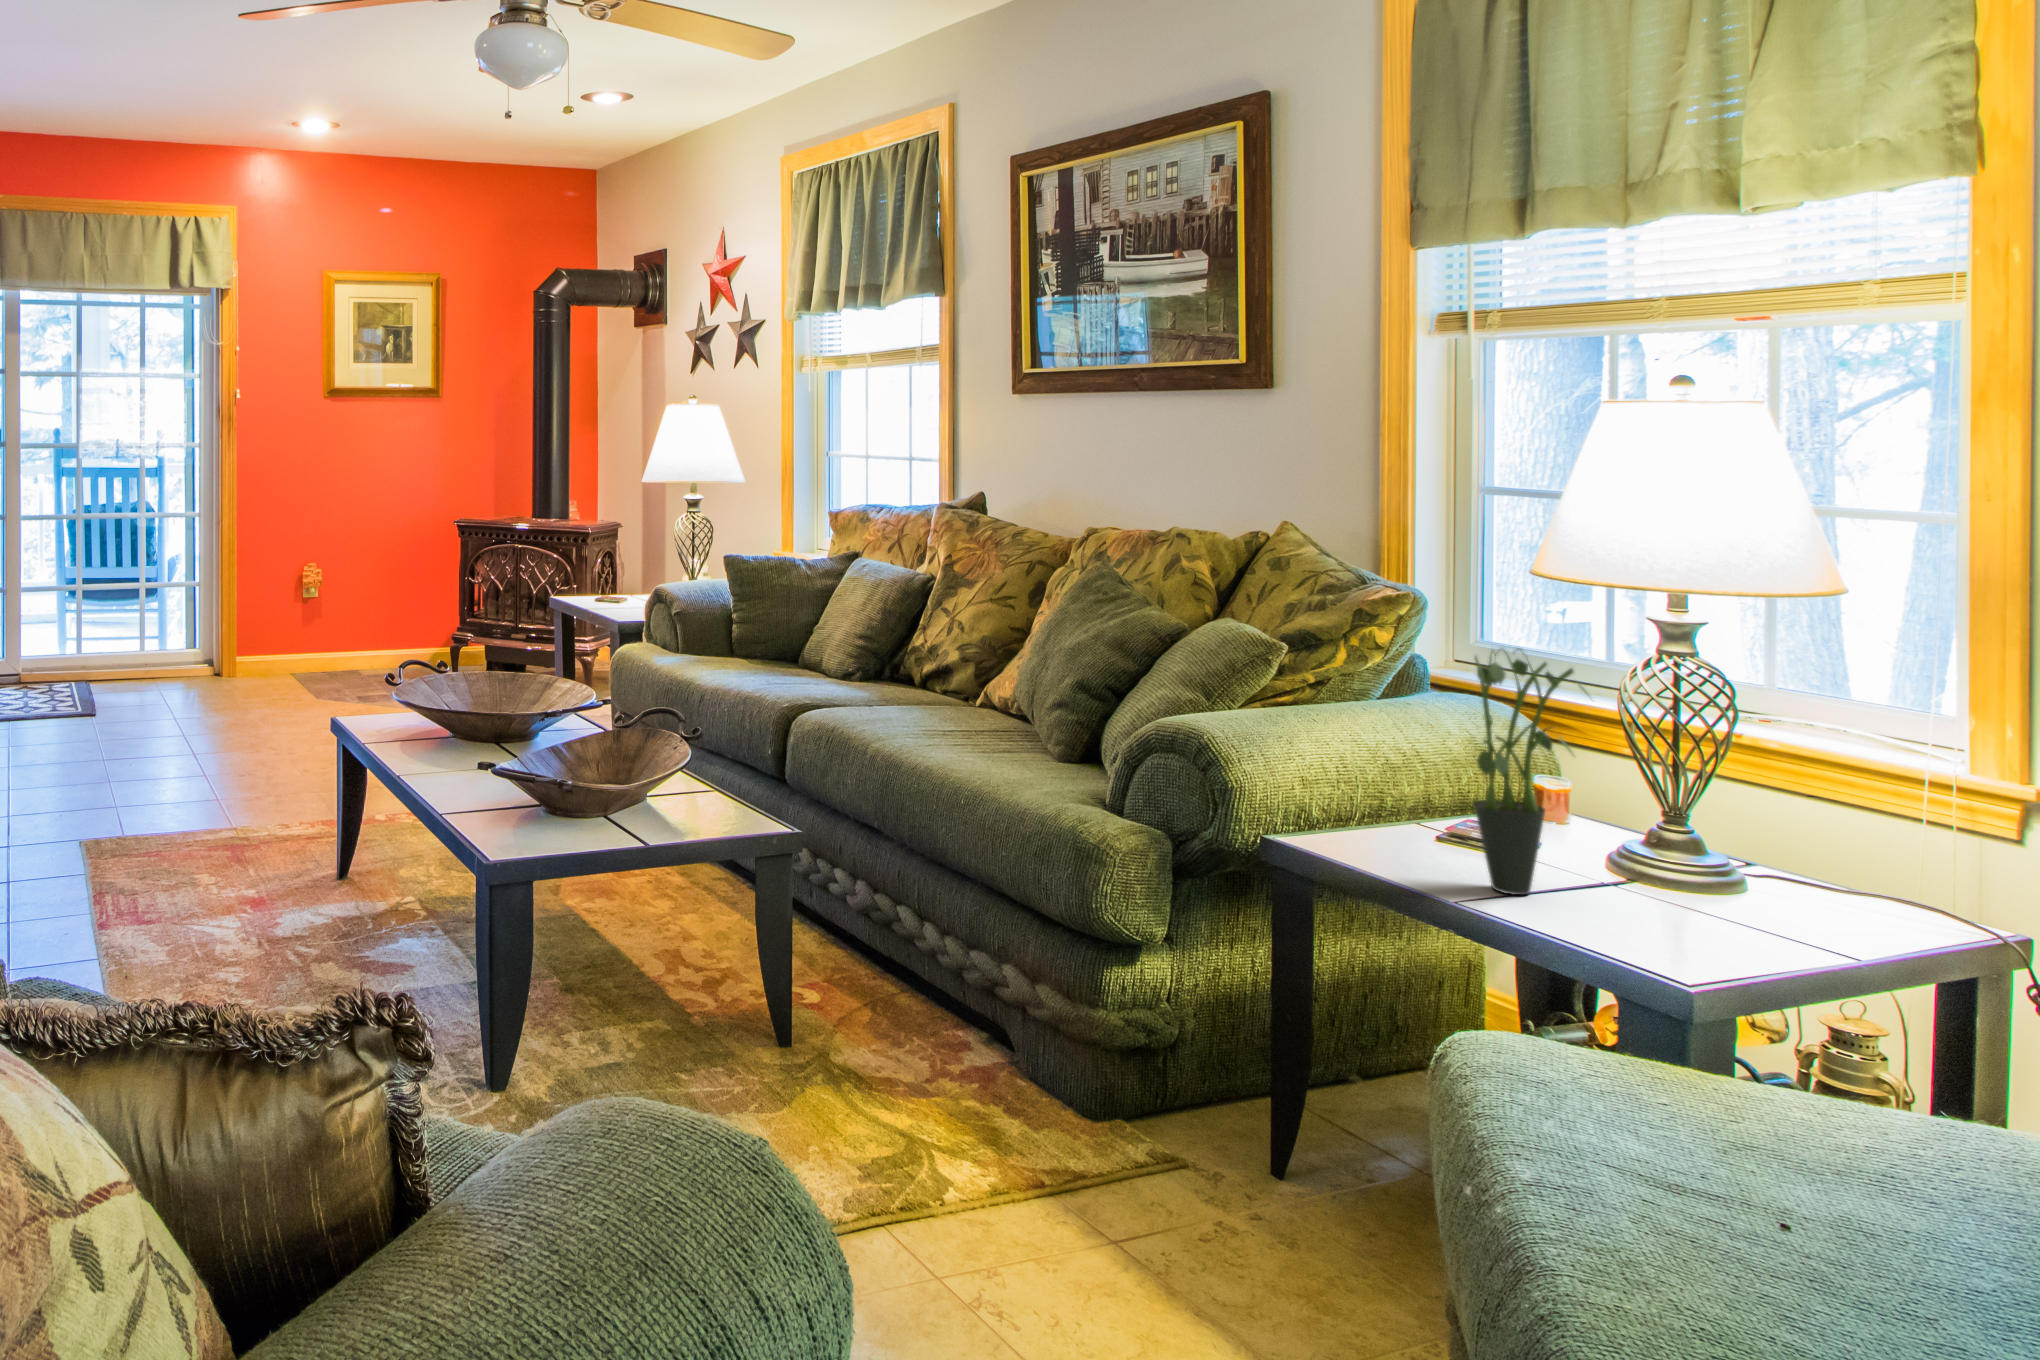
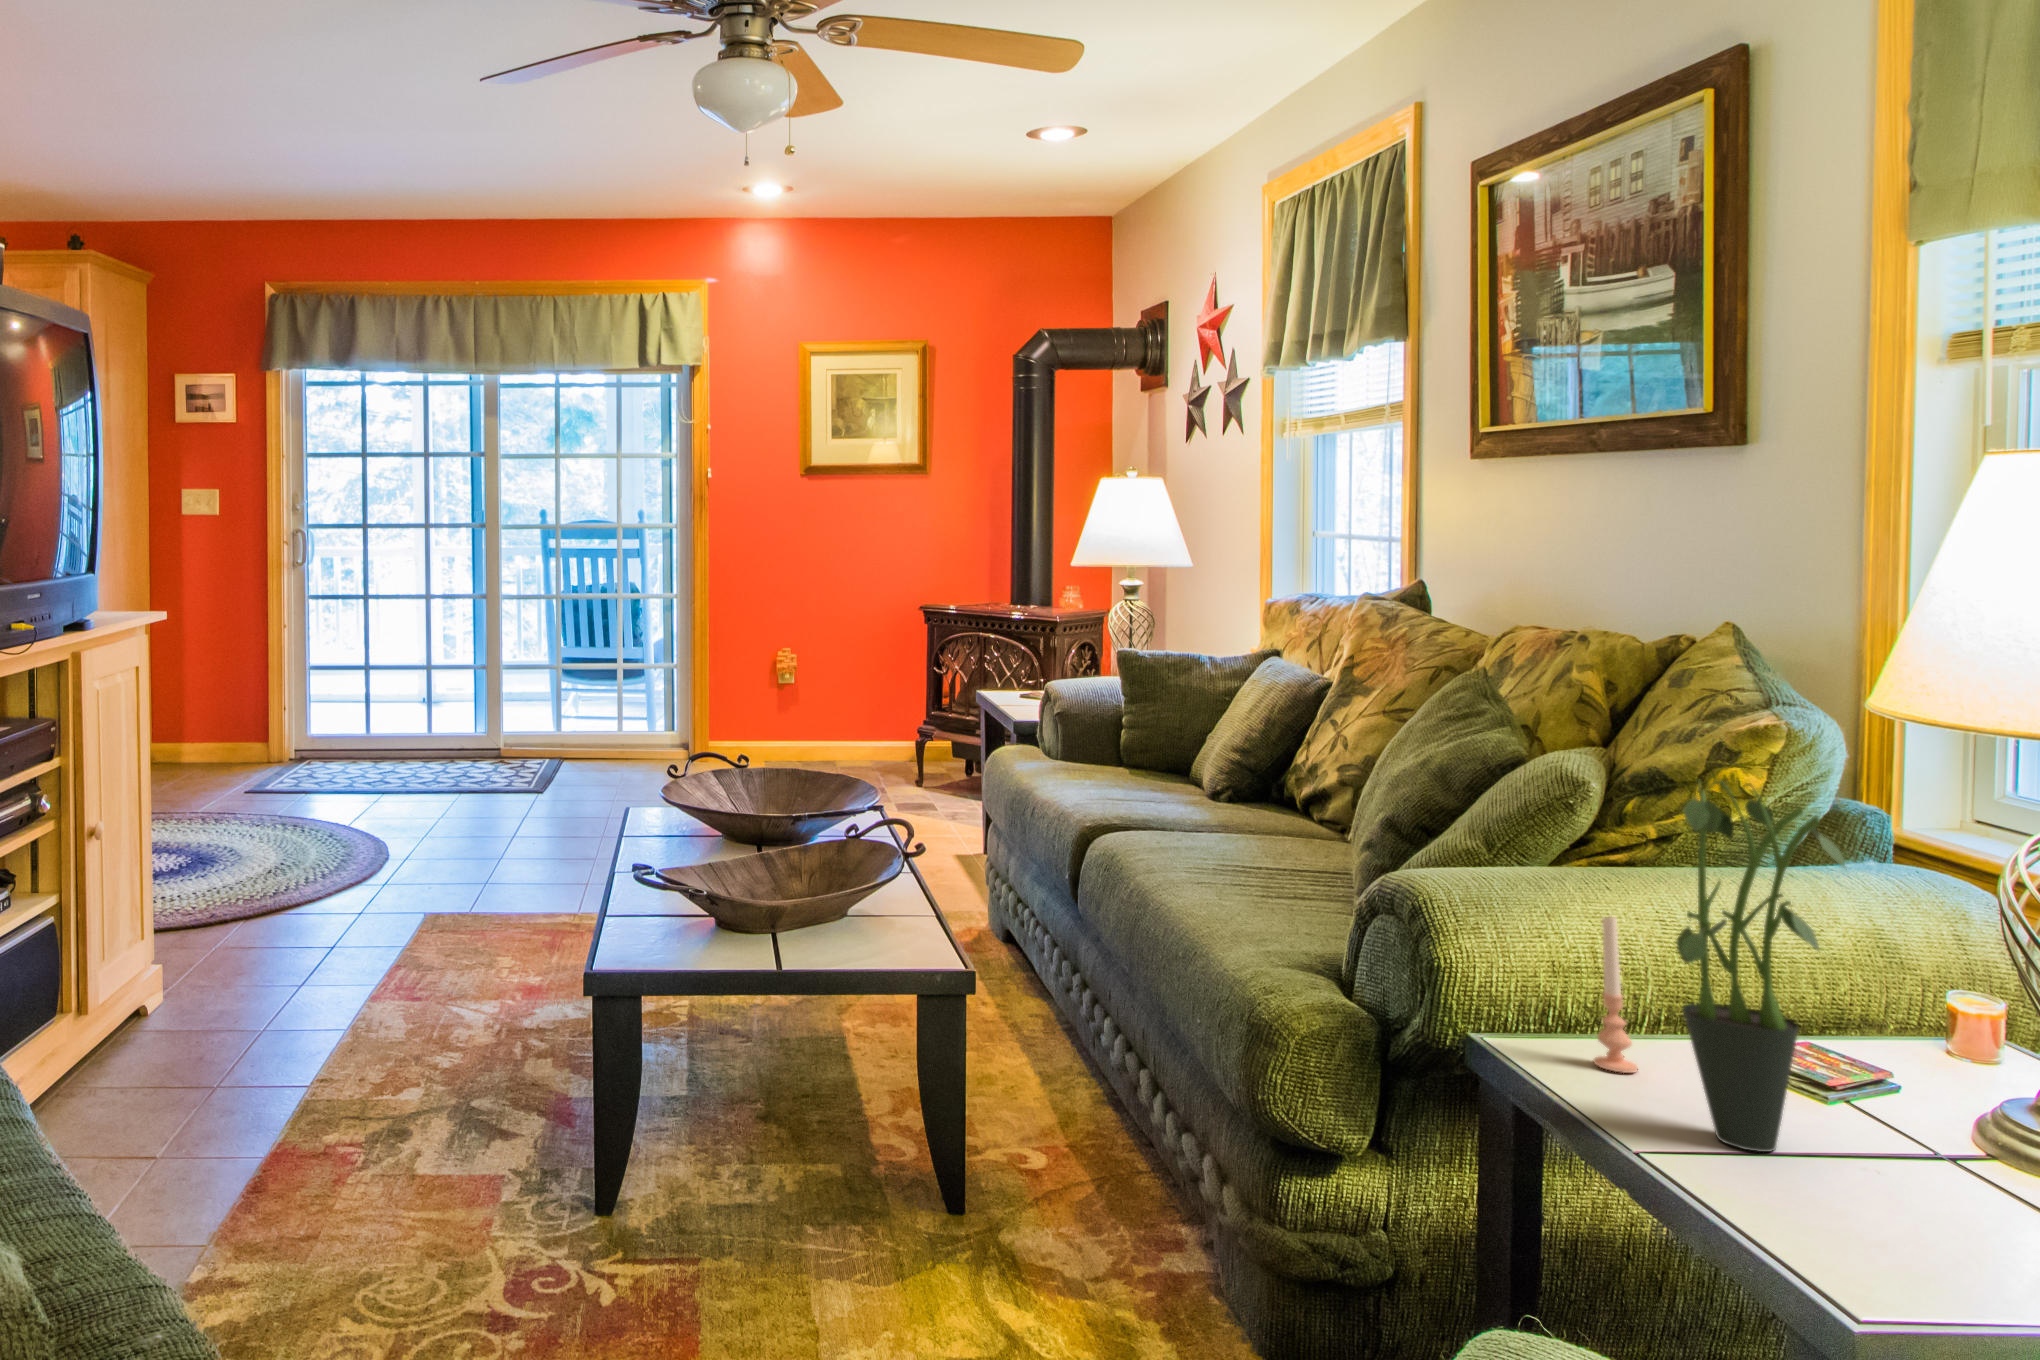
candle: none [1370,745,1400,855] -> present [1594,917,1638,1073]

